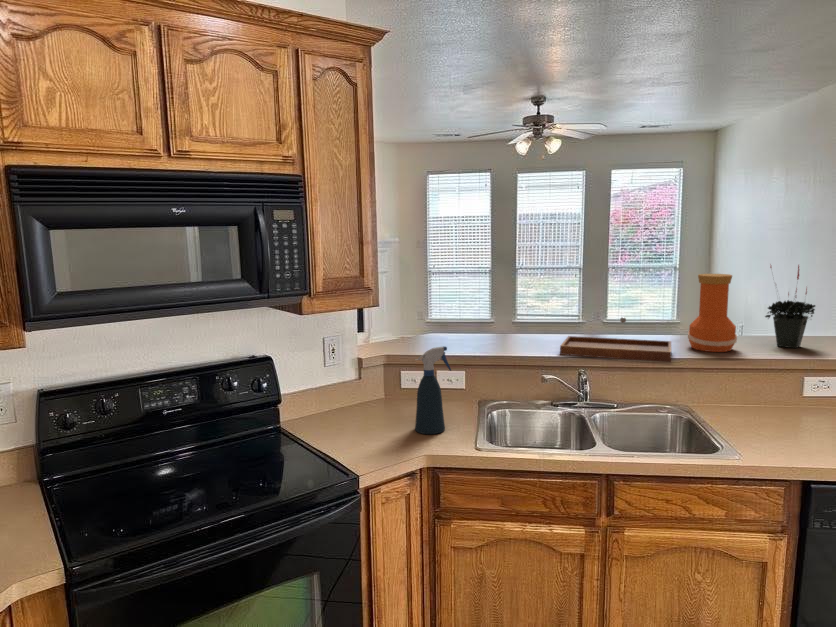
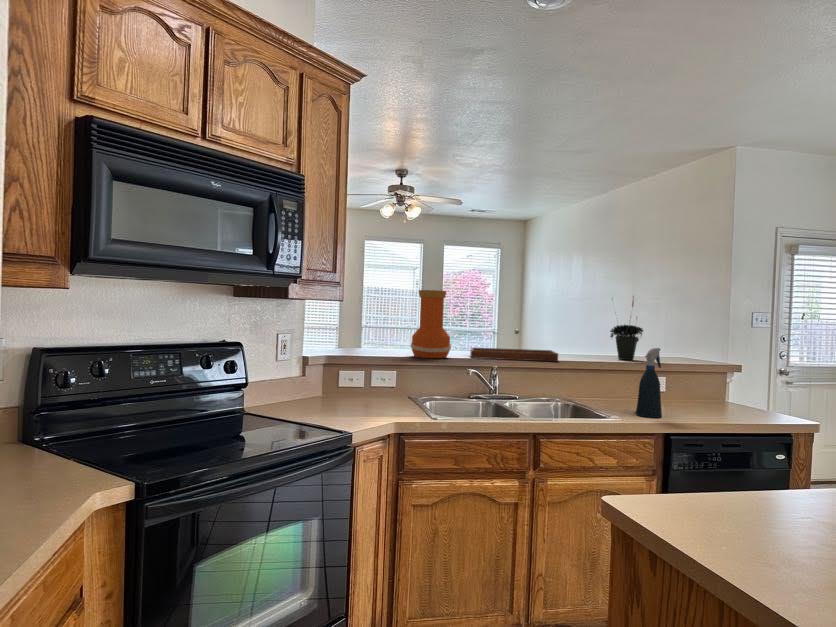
vase: present [688,274,737,352] -> present [411,290,451,358]
spray bottle: present [415,346,451,434] -> present [636,348,662,418]

